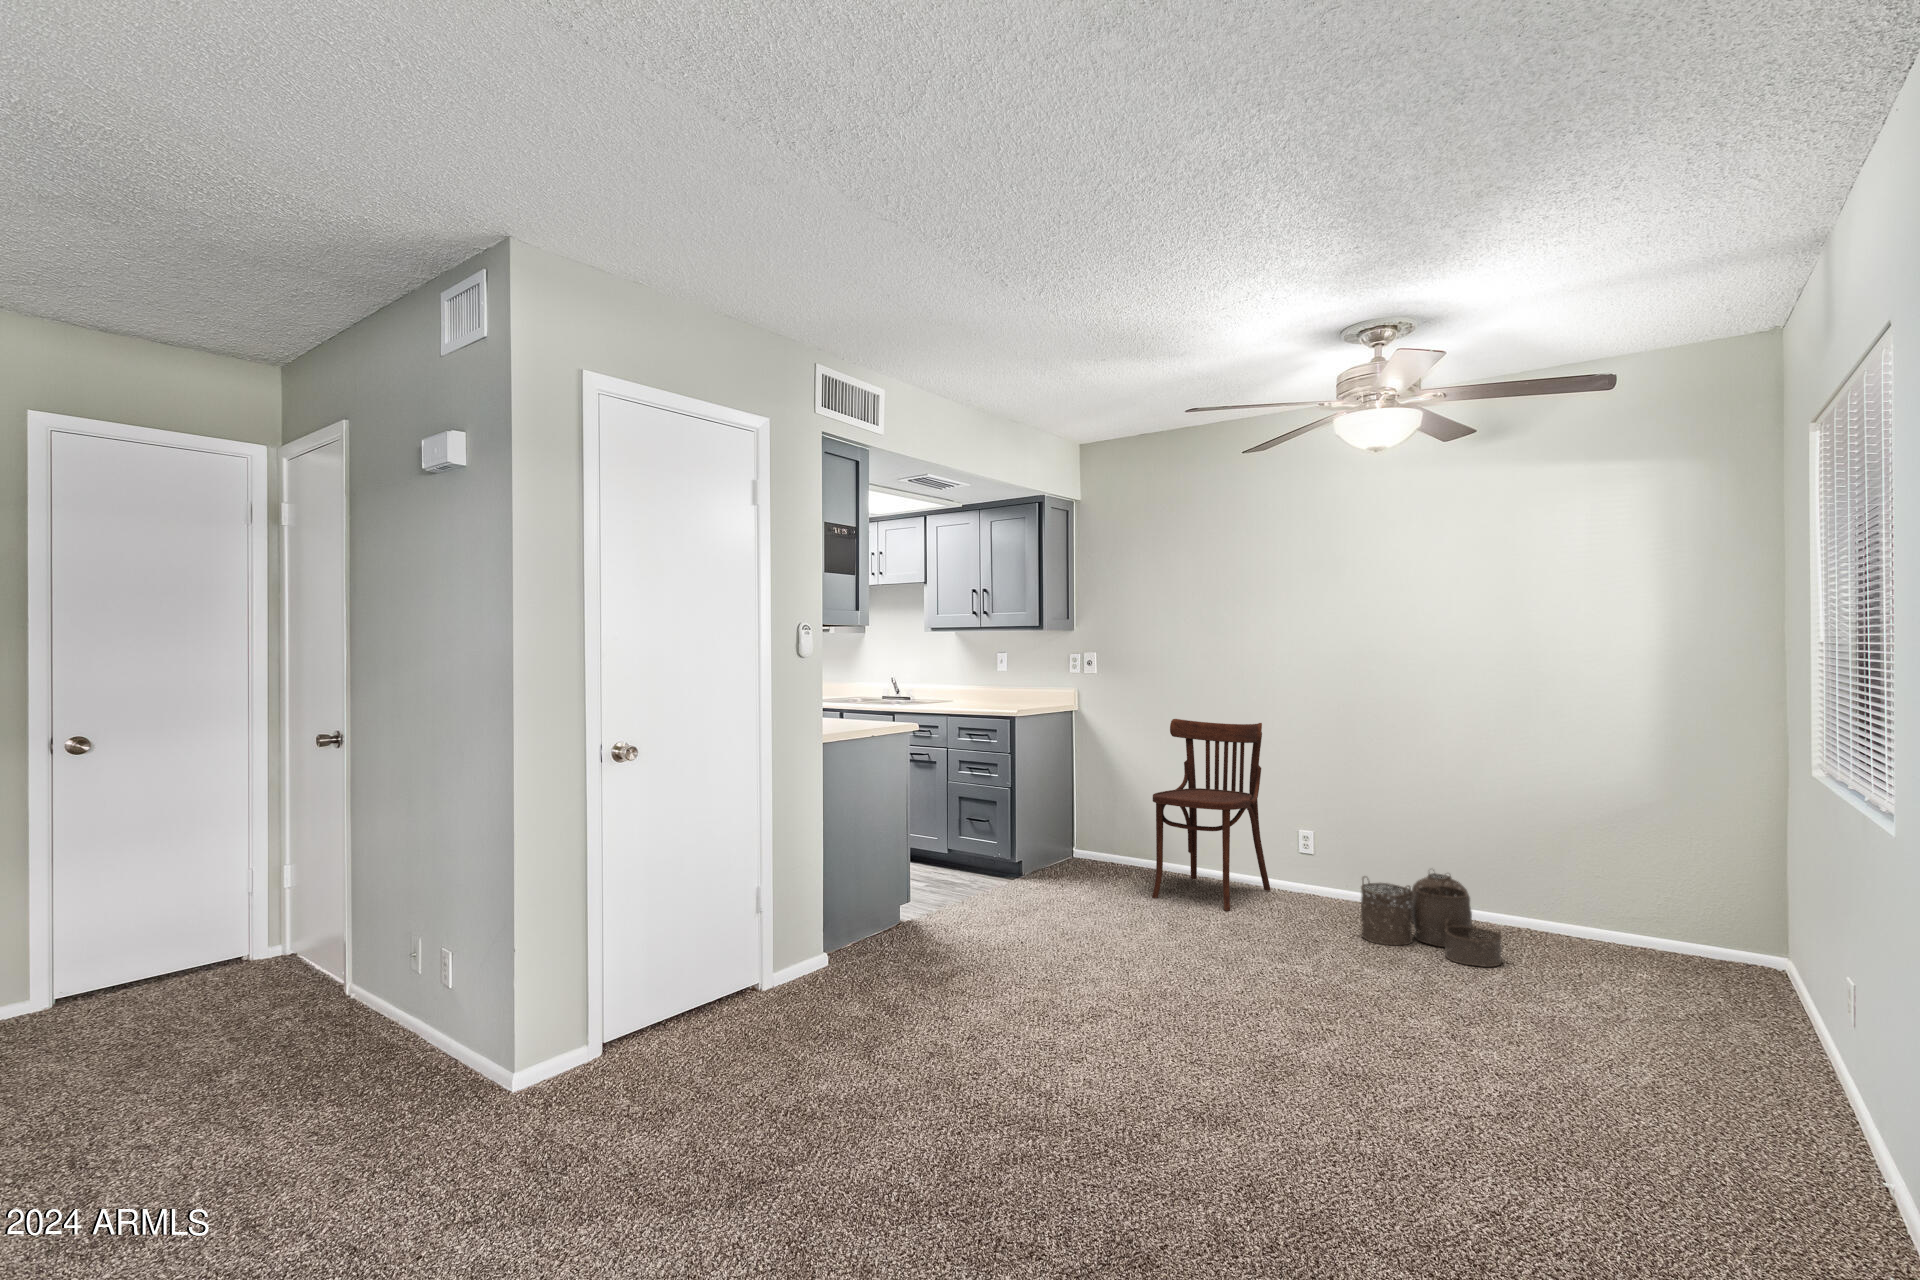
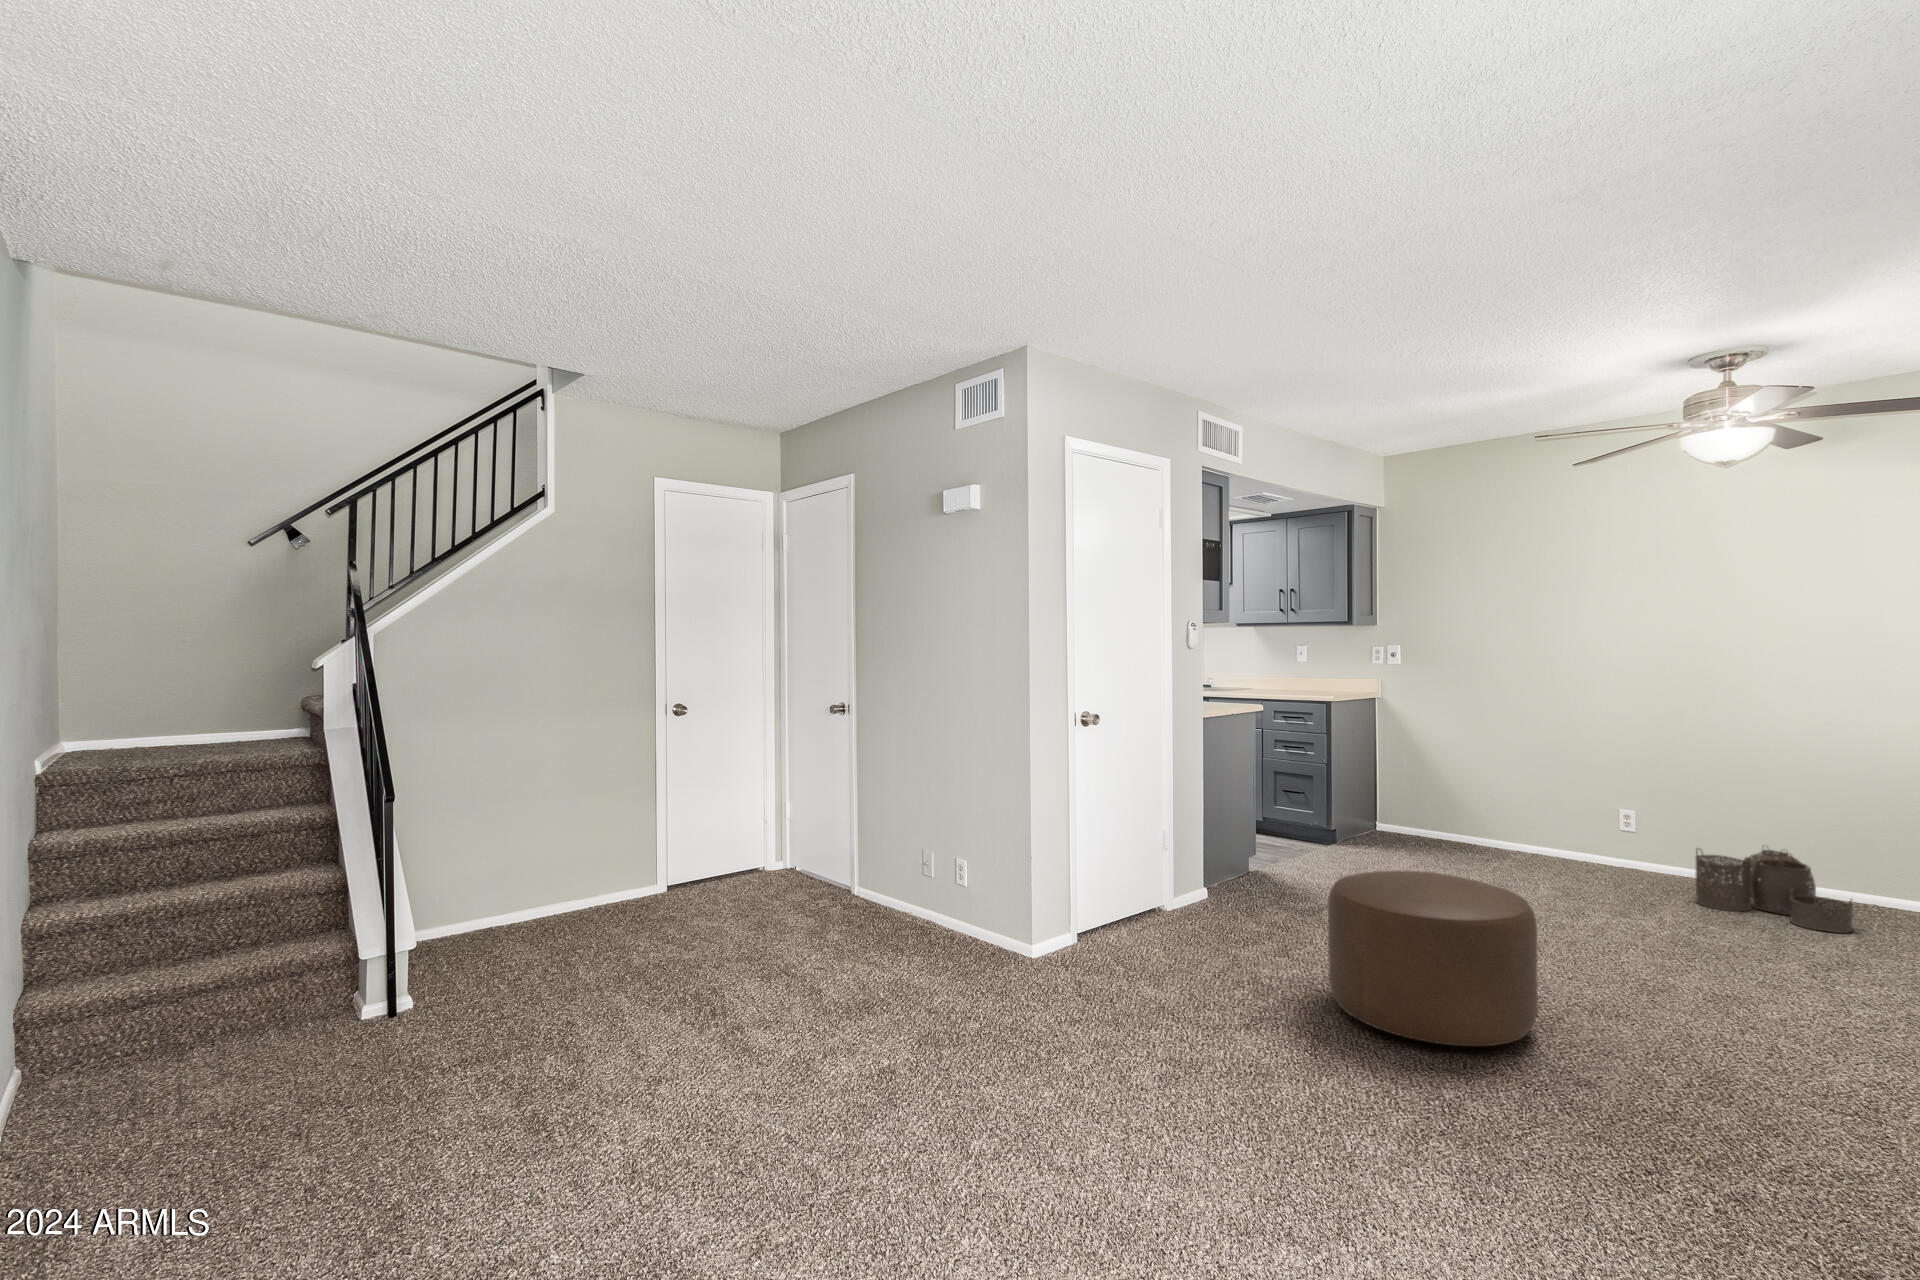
dining chair: present [1152,719,1271,911] -> none [1471,705,1587,876]
ottoman: none [879,940,1117,1182] -> present [1328,871,1538,1046]

